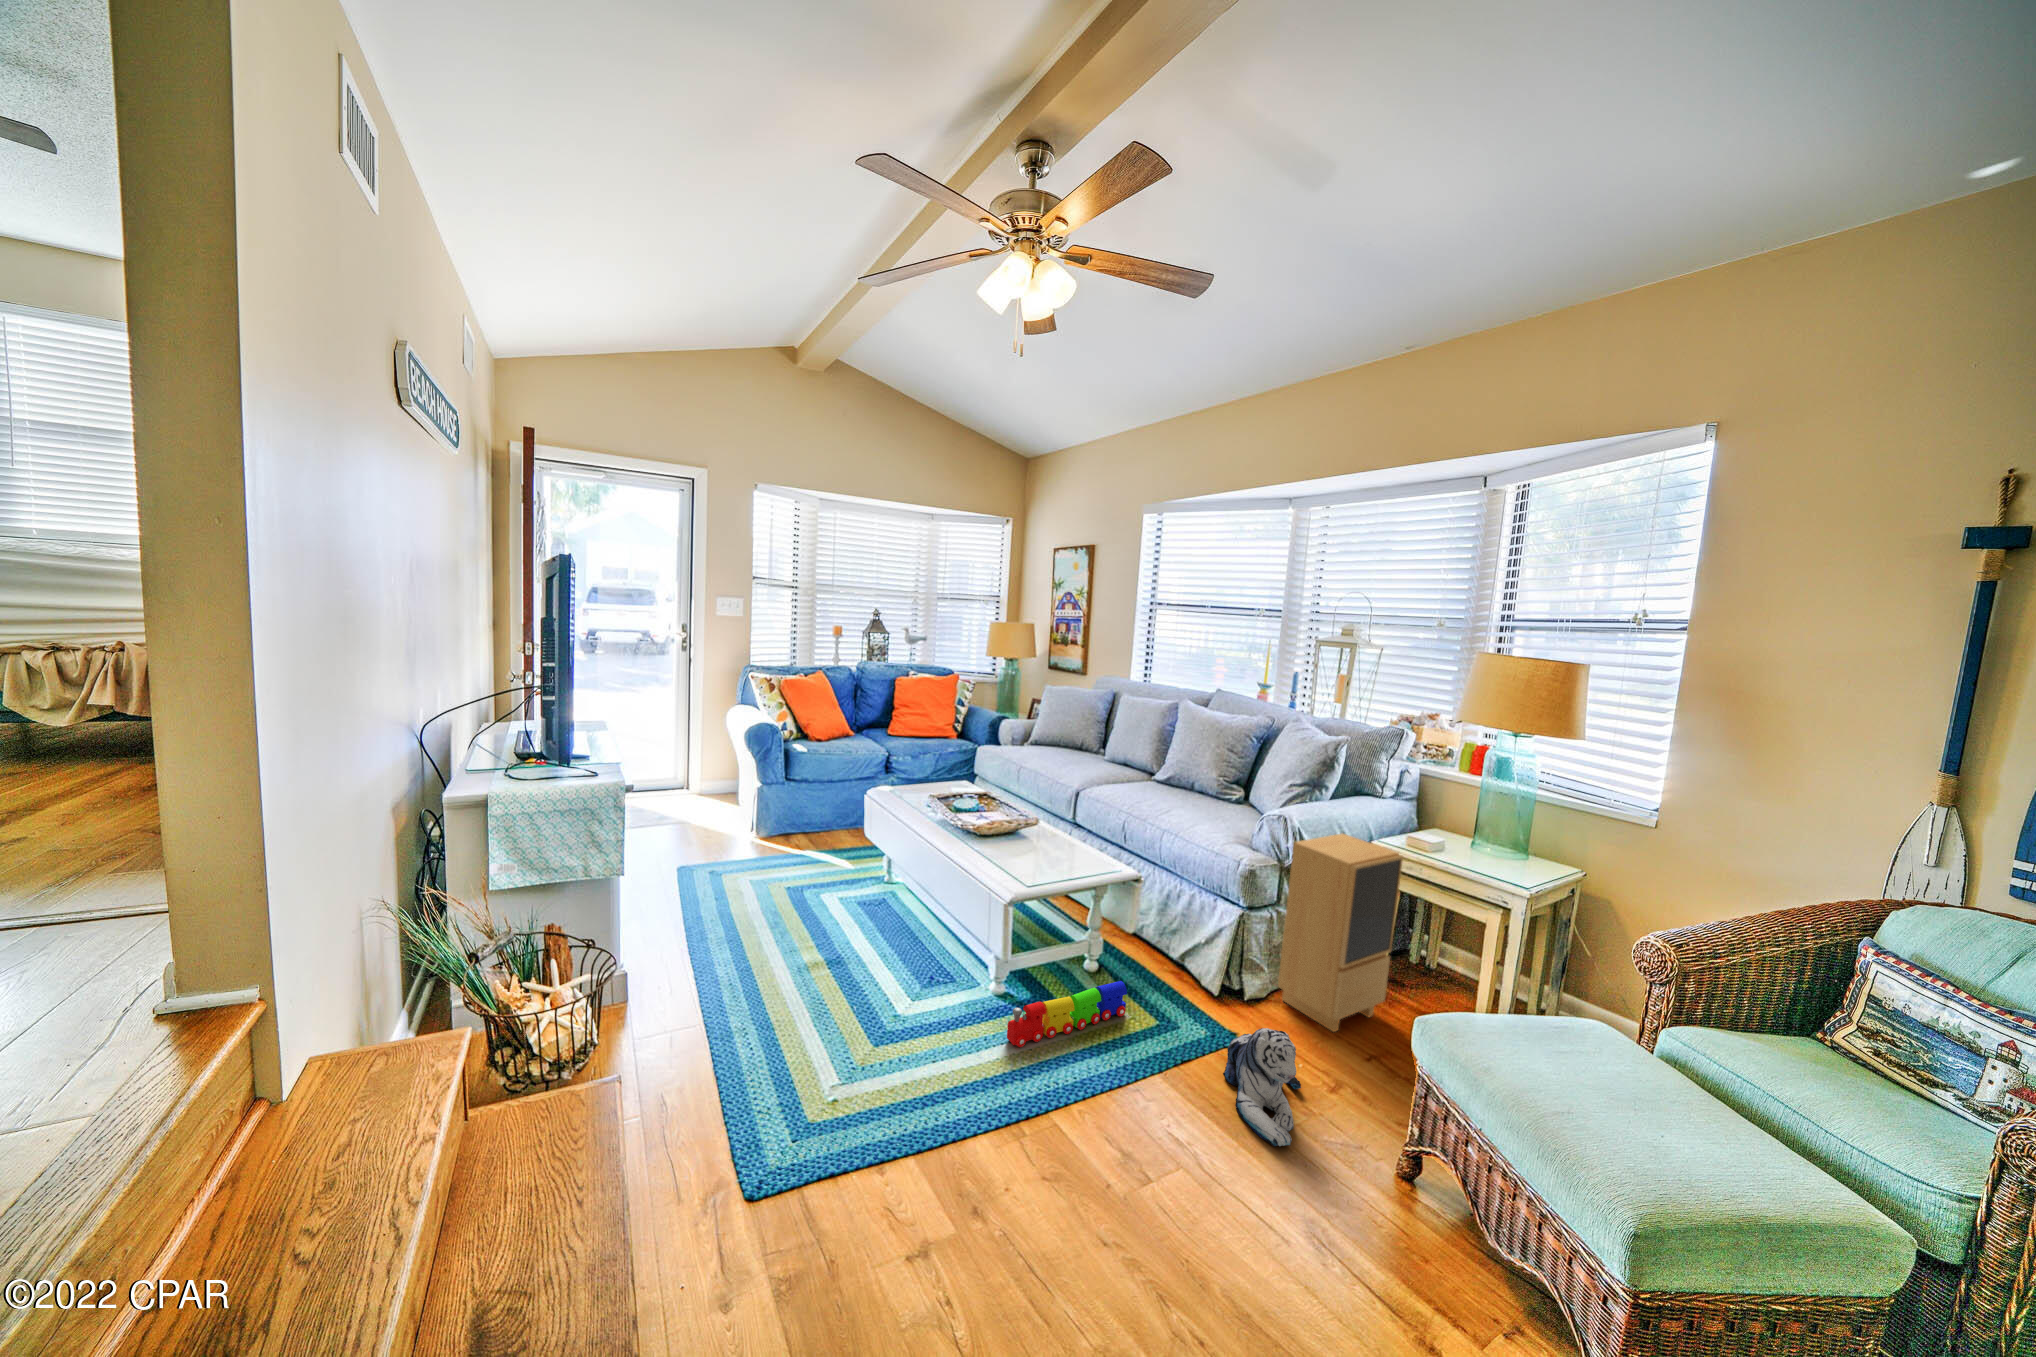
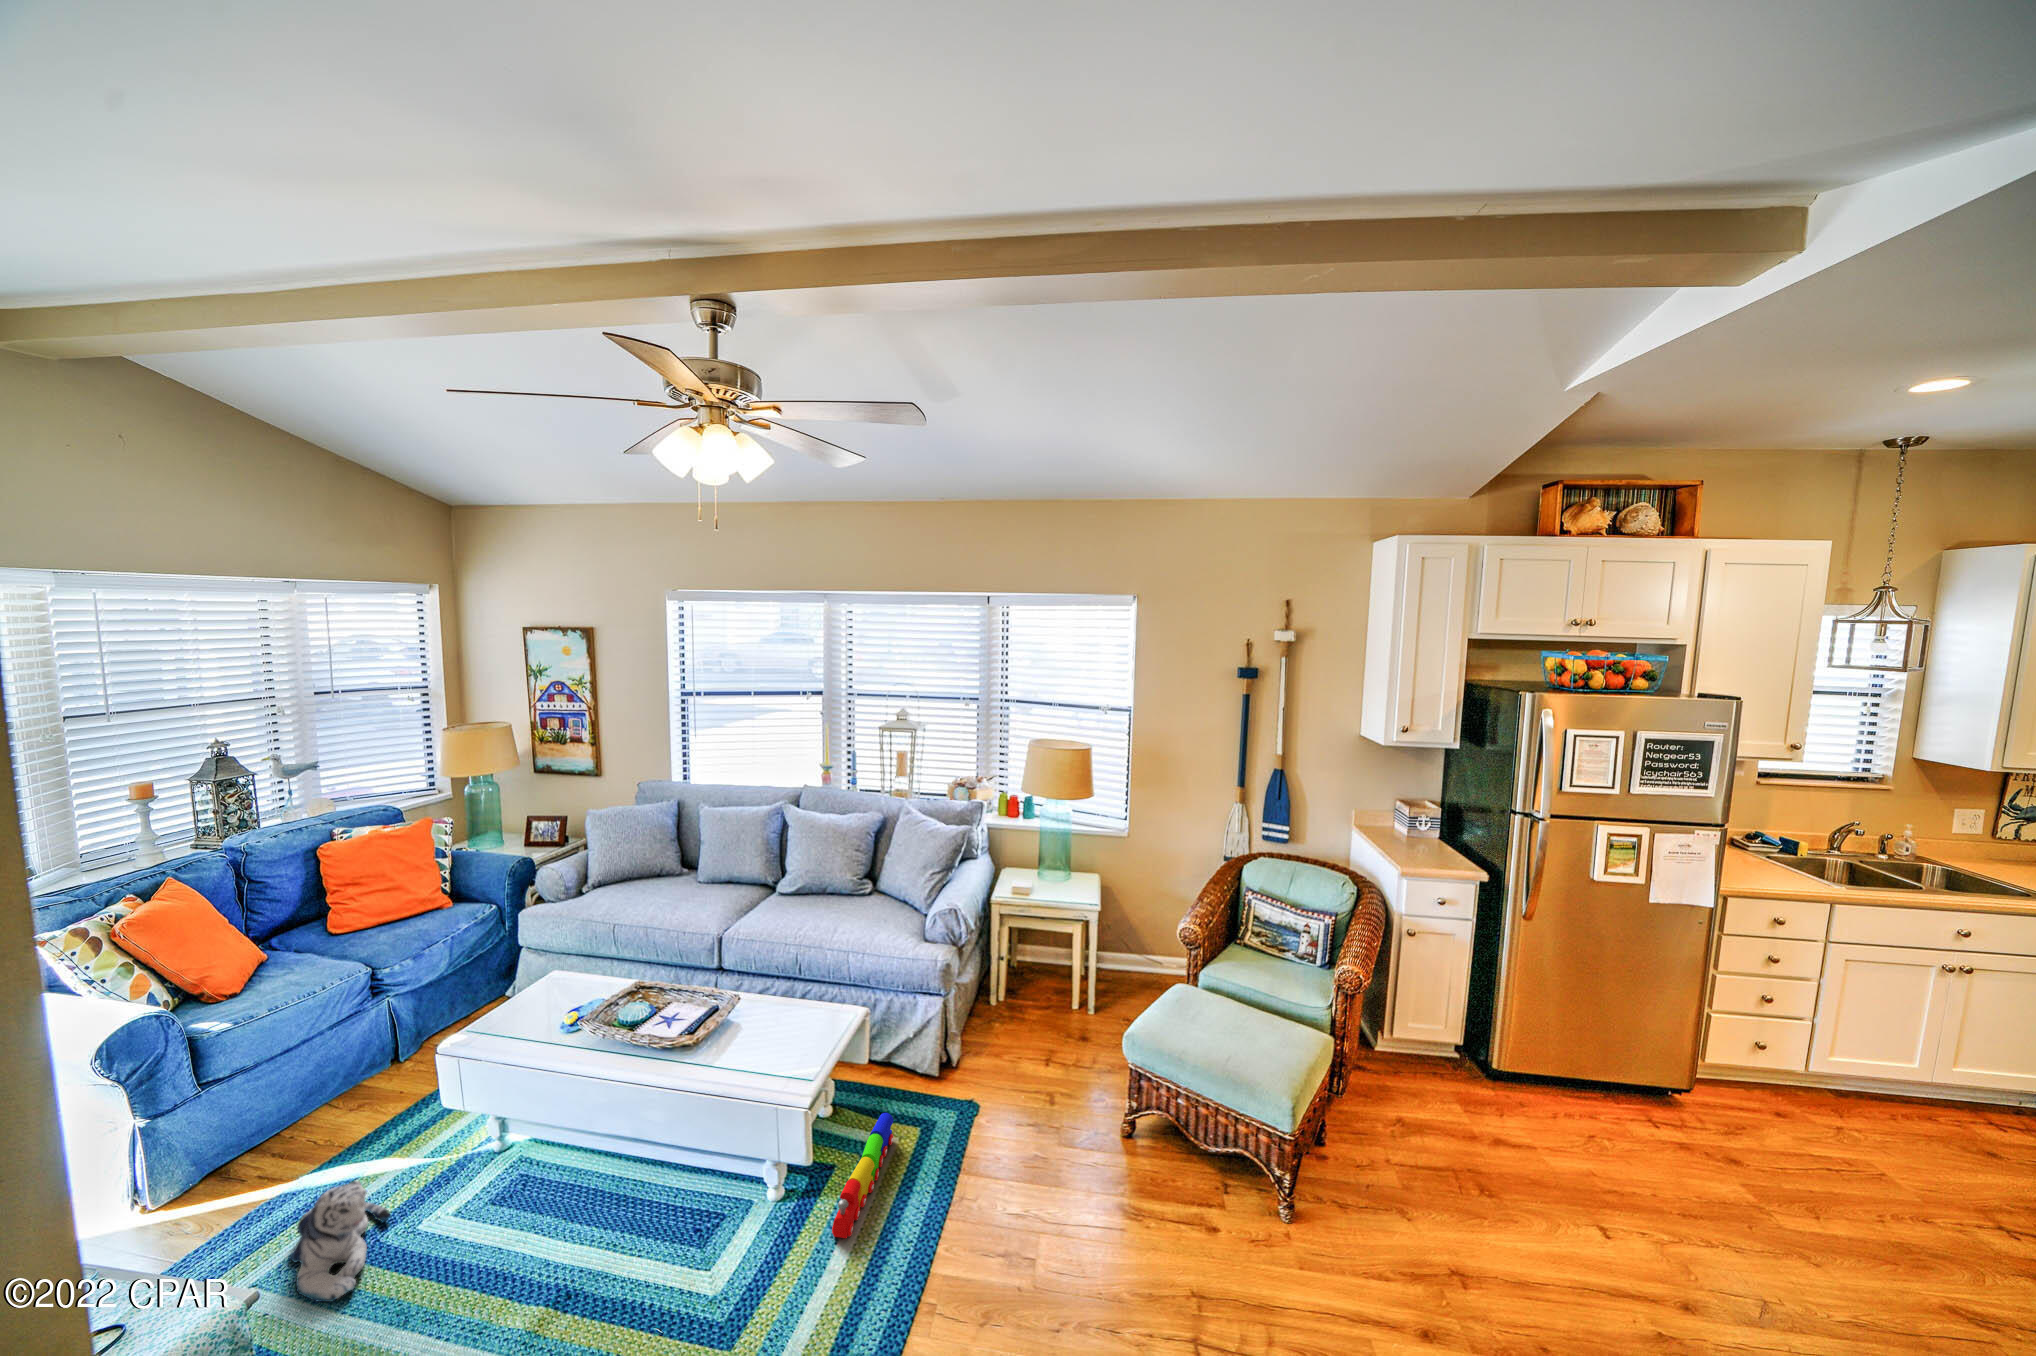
speaker: present [1278,834,1403,1032] -> none [969,901,1034,1057]
plush toy: present [1223,1028,1301,1146] -> present [289,1181,391,1302]

